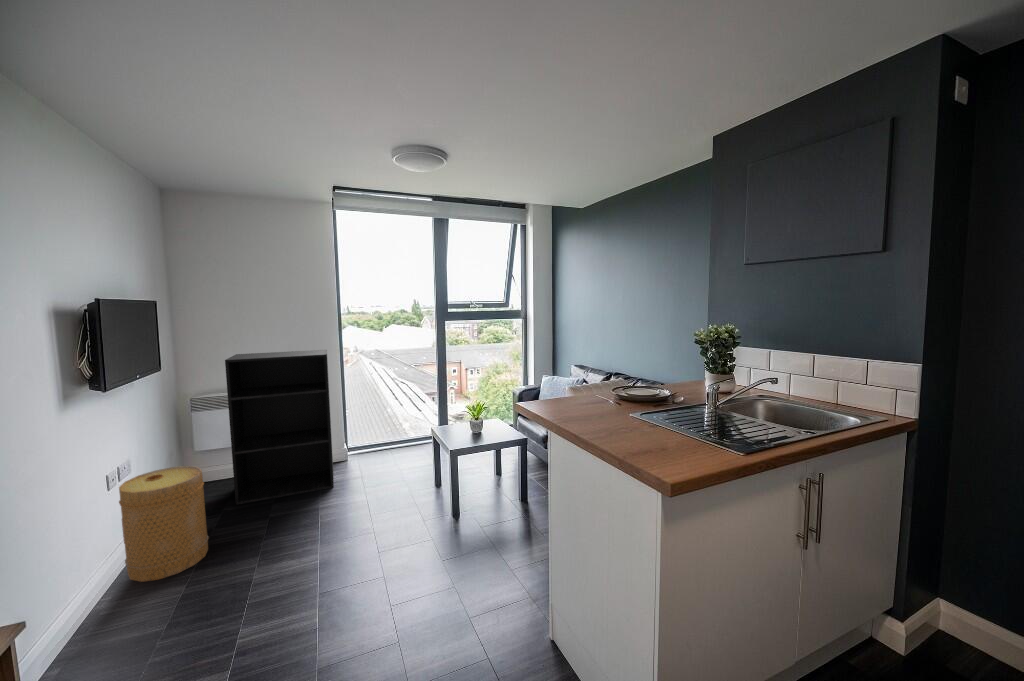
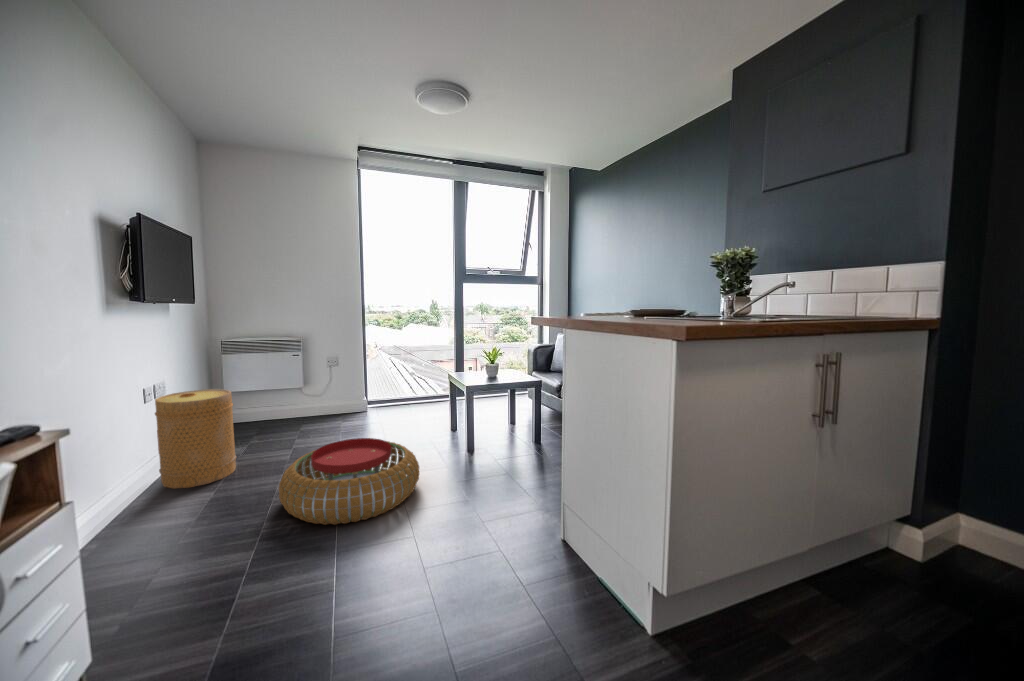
bookshelf: present [225,350,334,505] -> none [255,299,354,439]
pouf: none [255,518,404,629] -> present [279,438,419,525]

